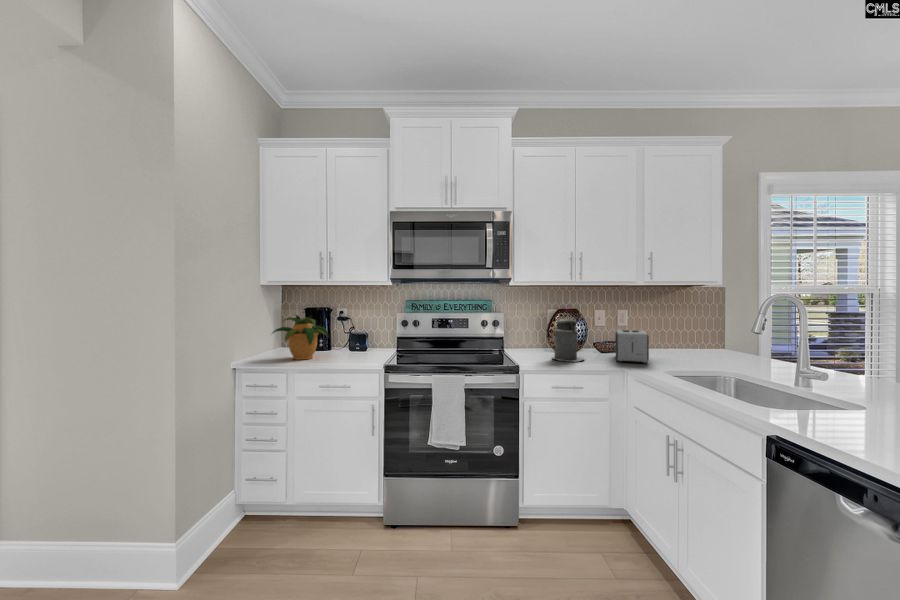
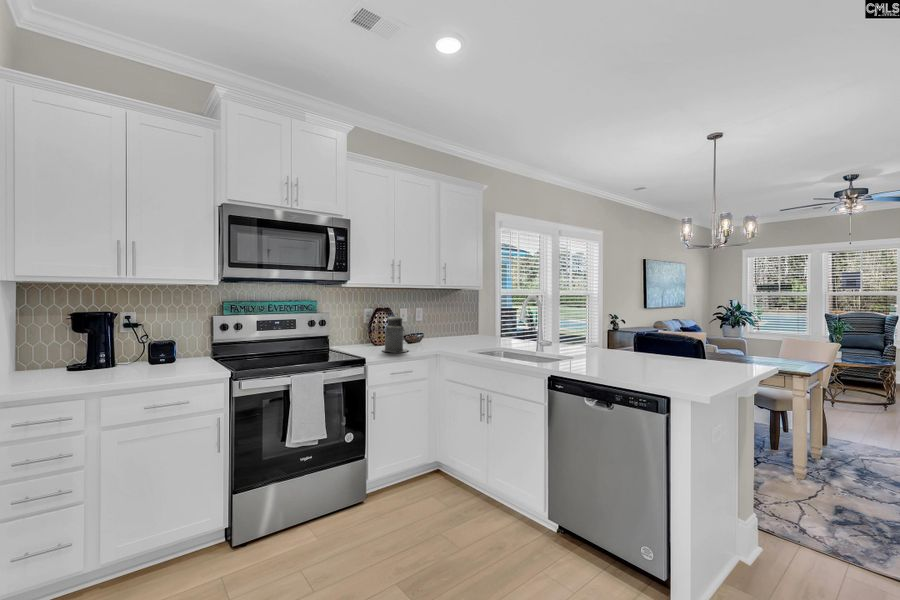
potted plant: present [273,315,329,360] -> none [43,320,140,380]
toaster: present [615,330,649,363] -> none [424,324,453,349]

